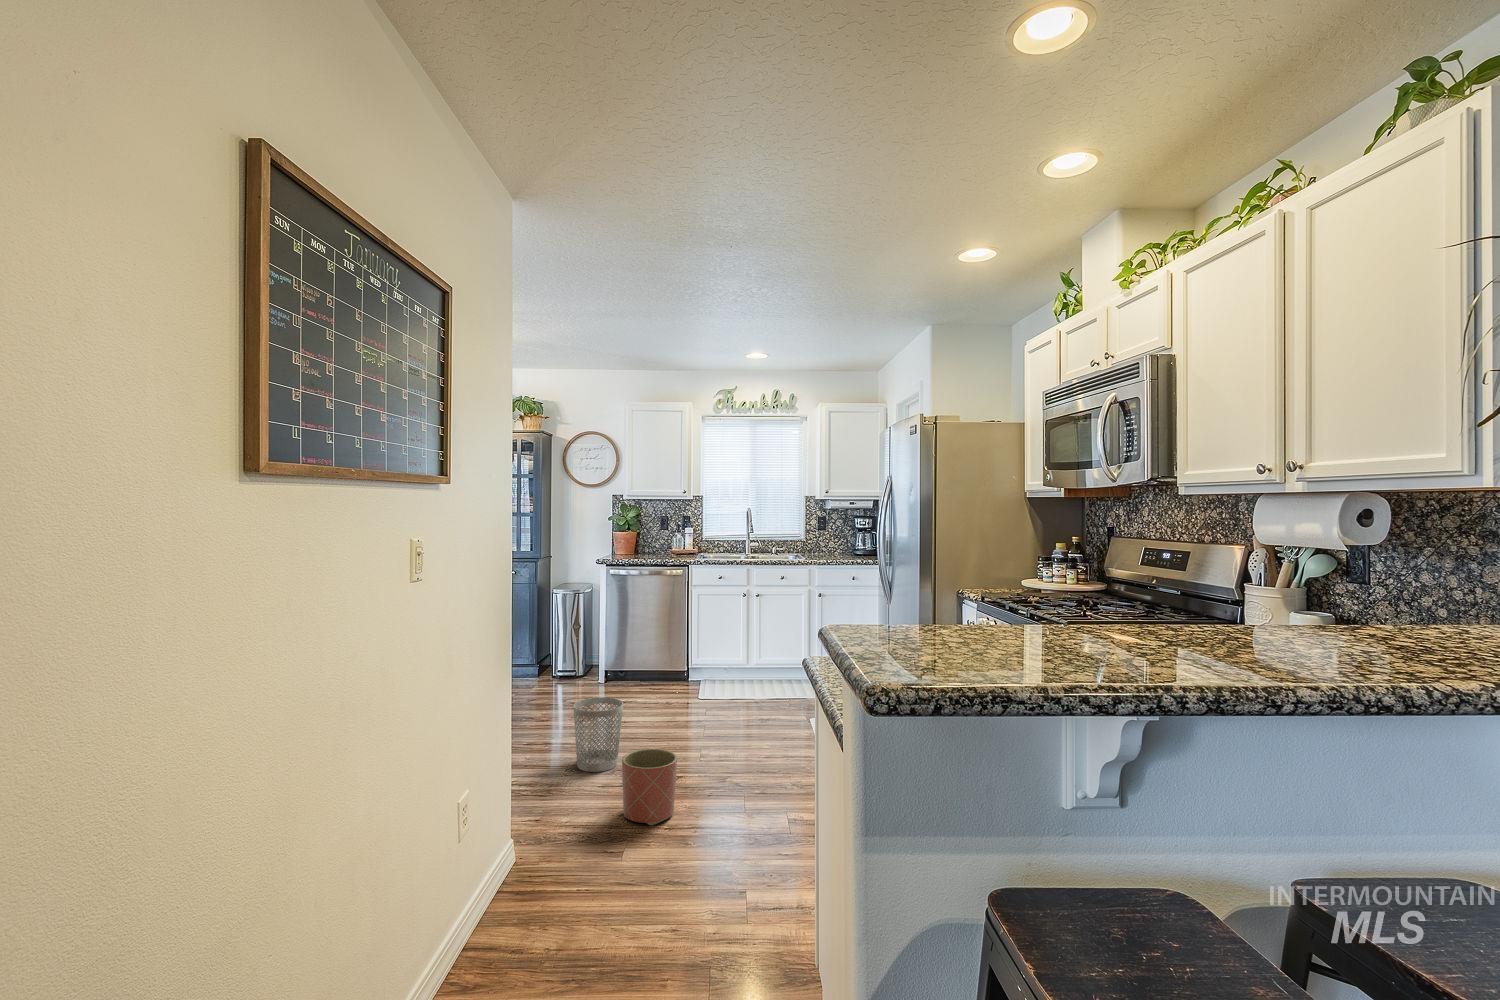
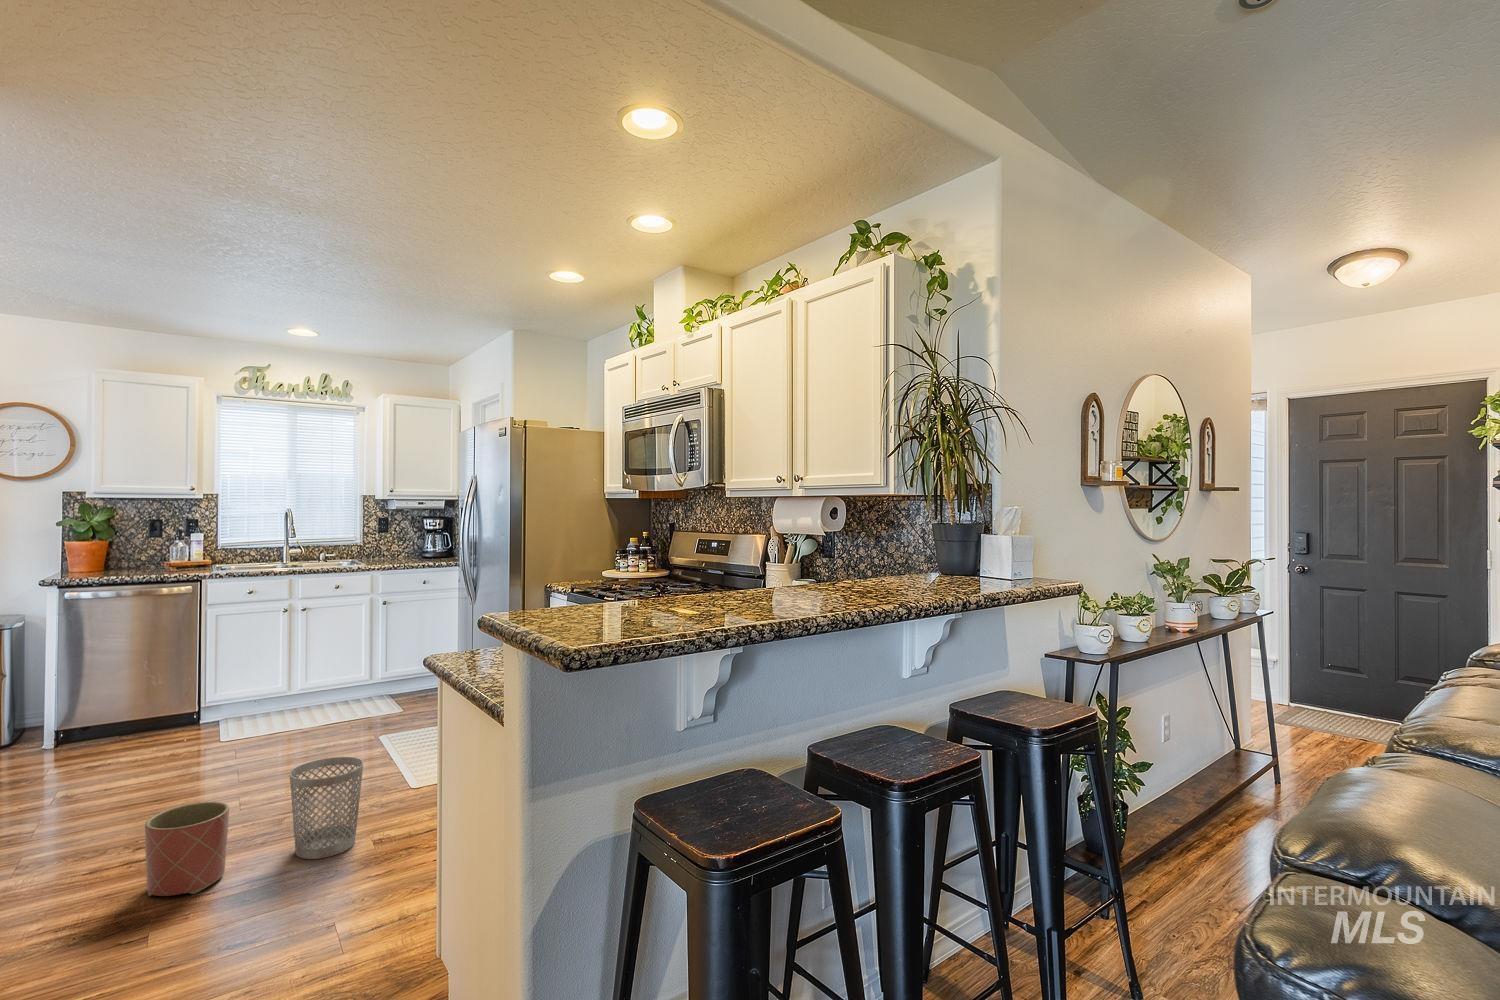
wastebasket: present [573,698,623,772] -> present [290,757,363,859]

